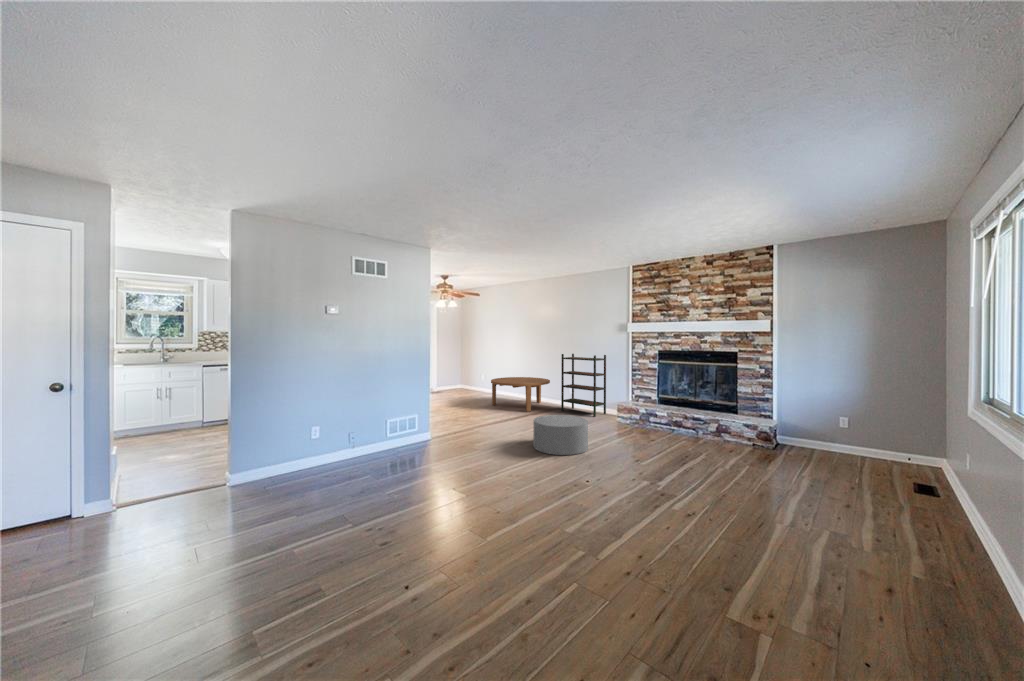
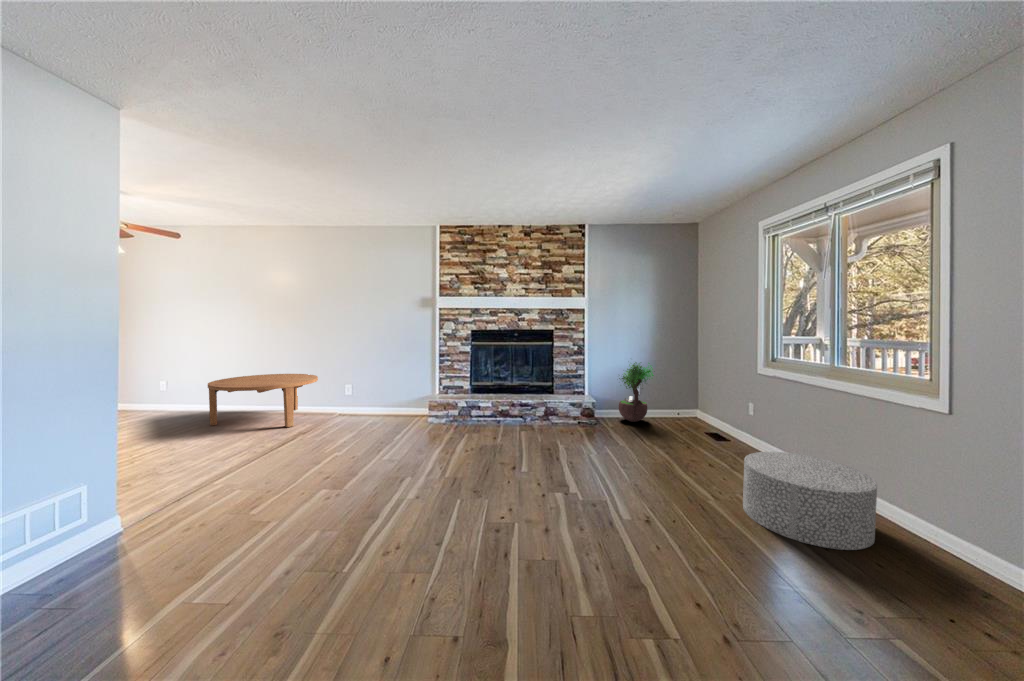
bookshelf: present [561,354,606,417] -> none [340,337,404,418]
potted tree: none [801,385,855,456] -> present [619,362,654,422]
ottoman: present [533,415,588,455] -> present [743,452,877,550]

